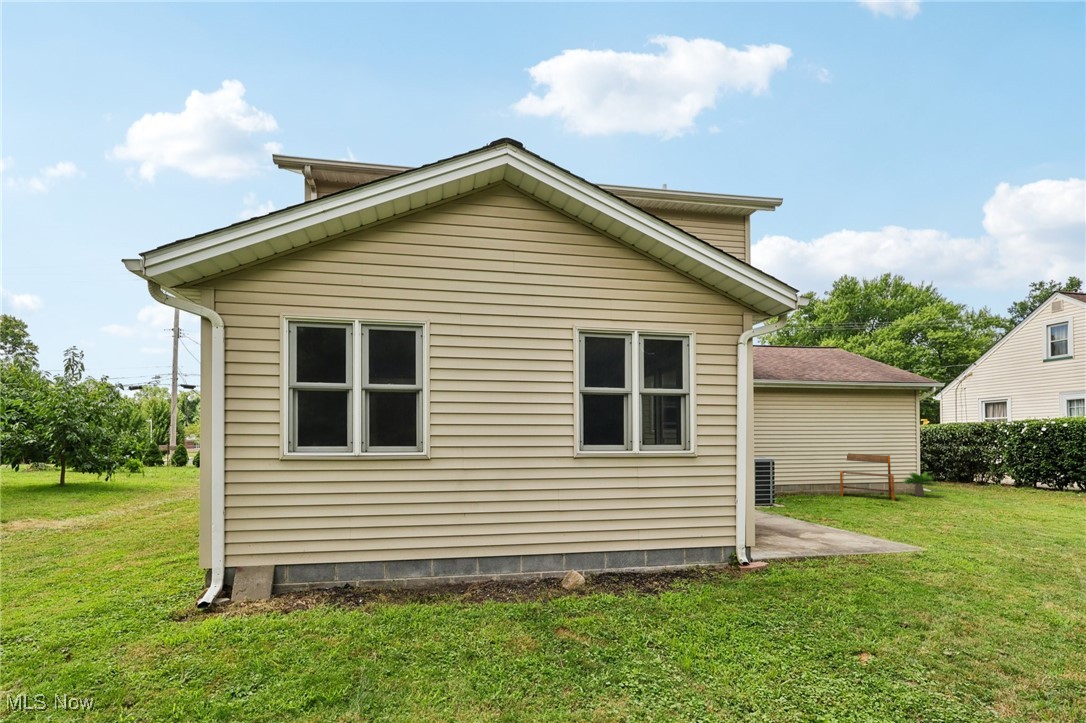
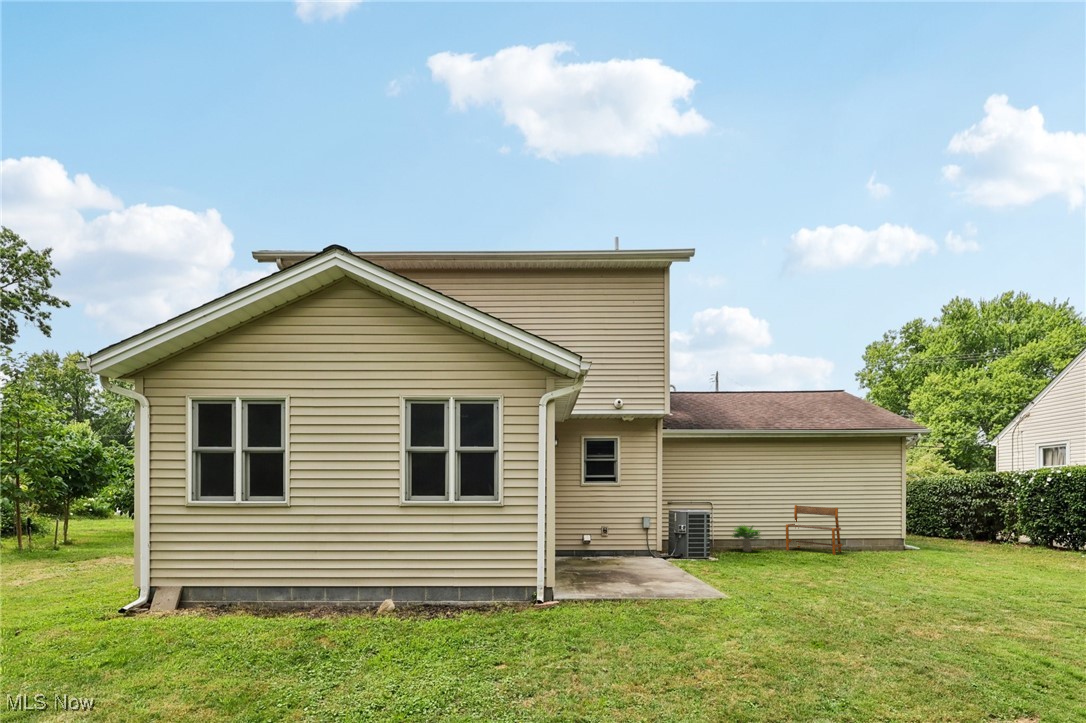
potted plant: present [903,472,934,497] -> present [732,526,760,552]

